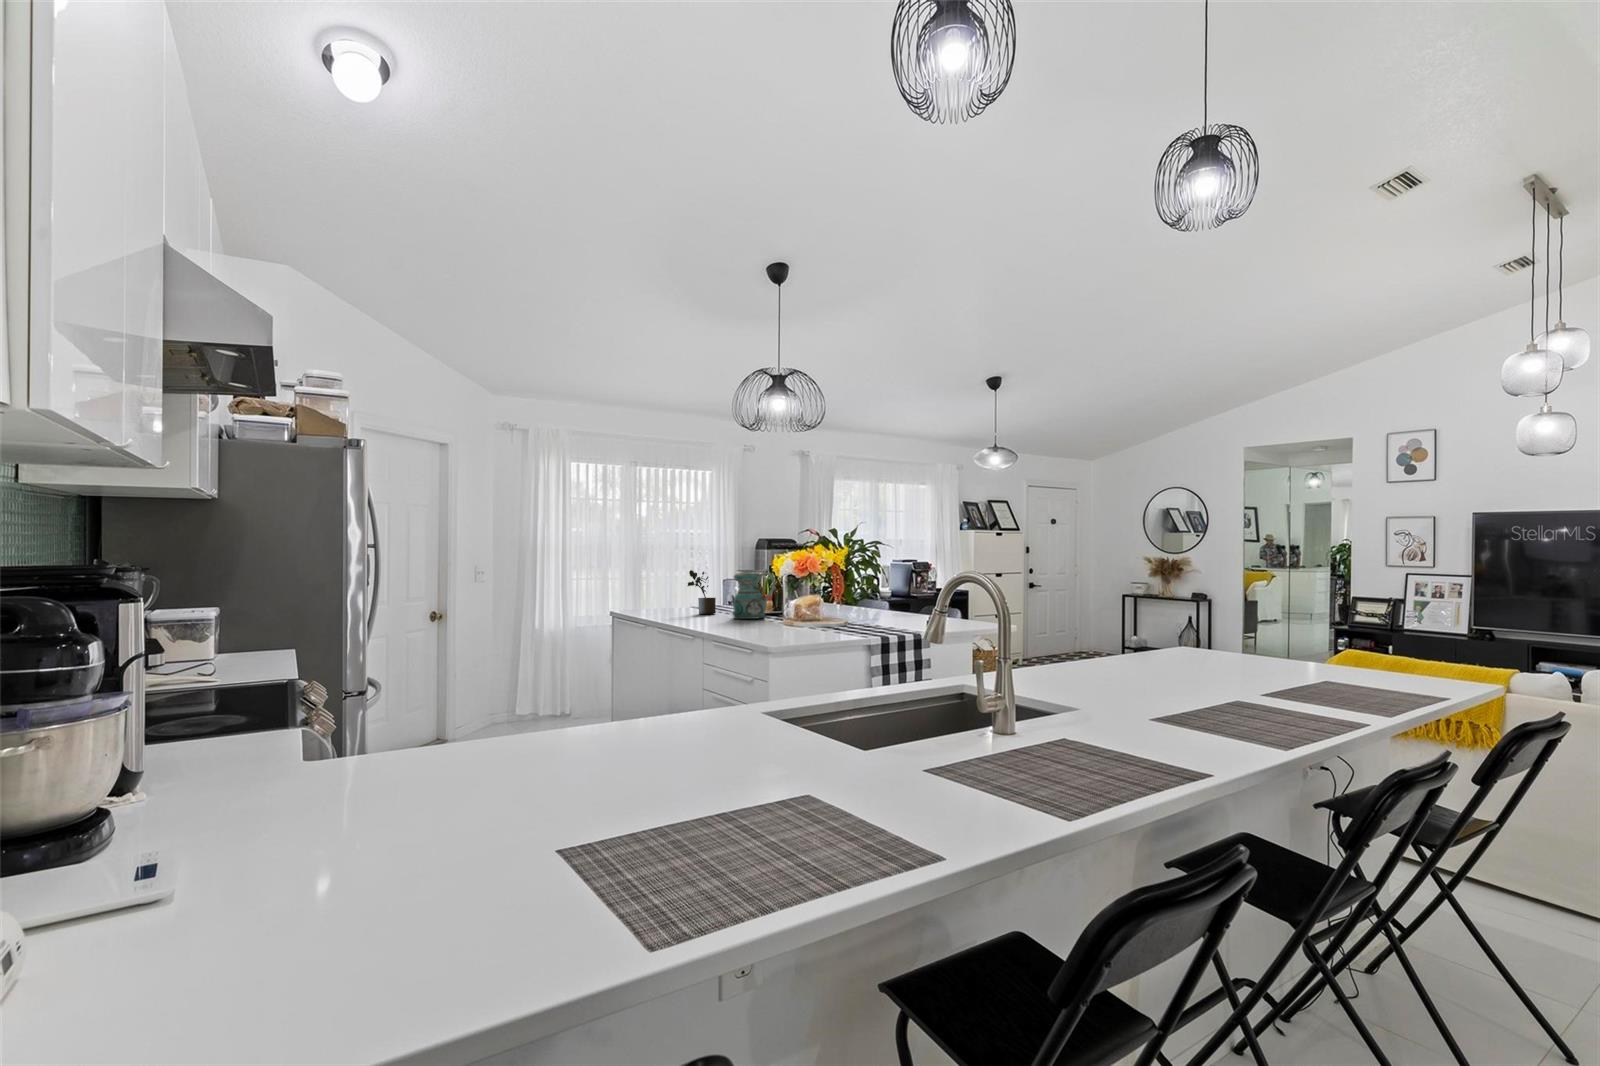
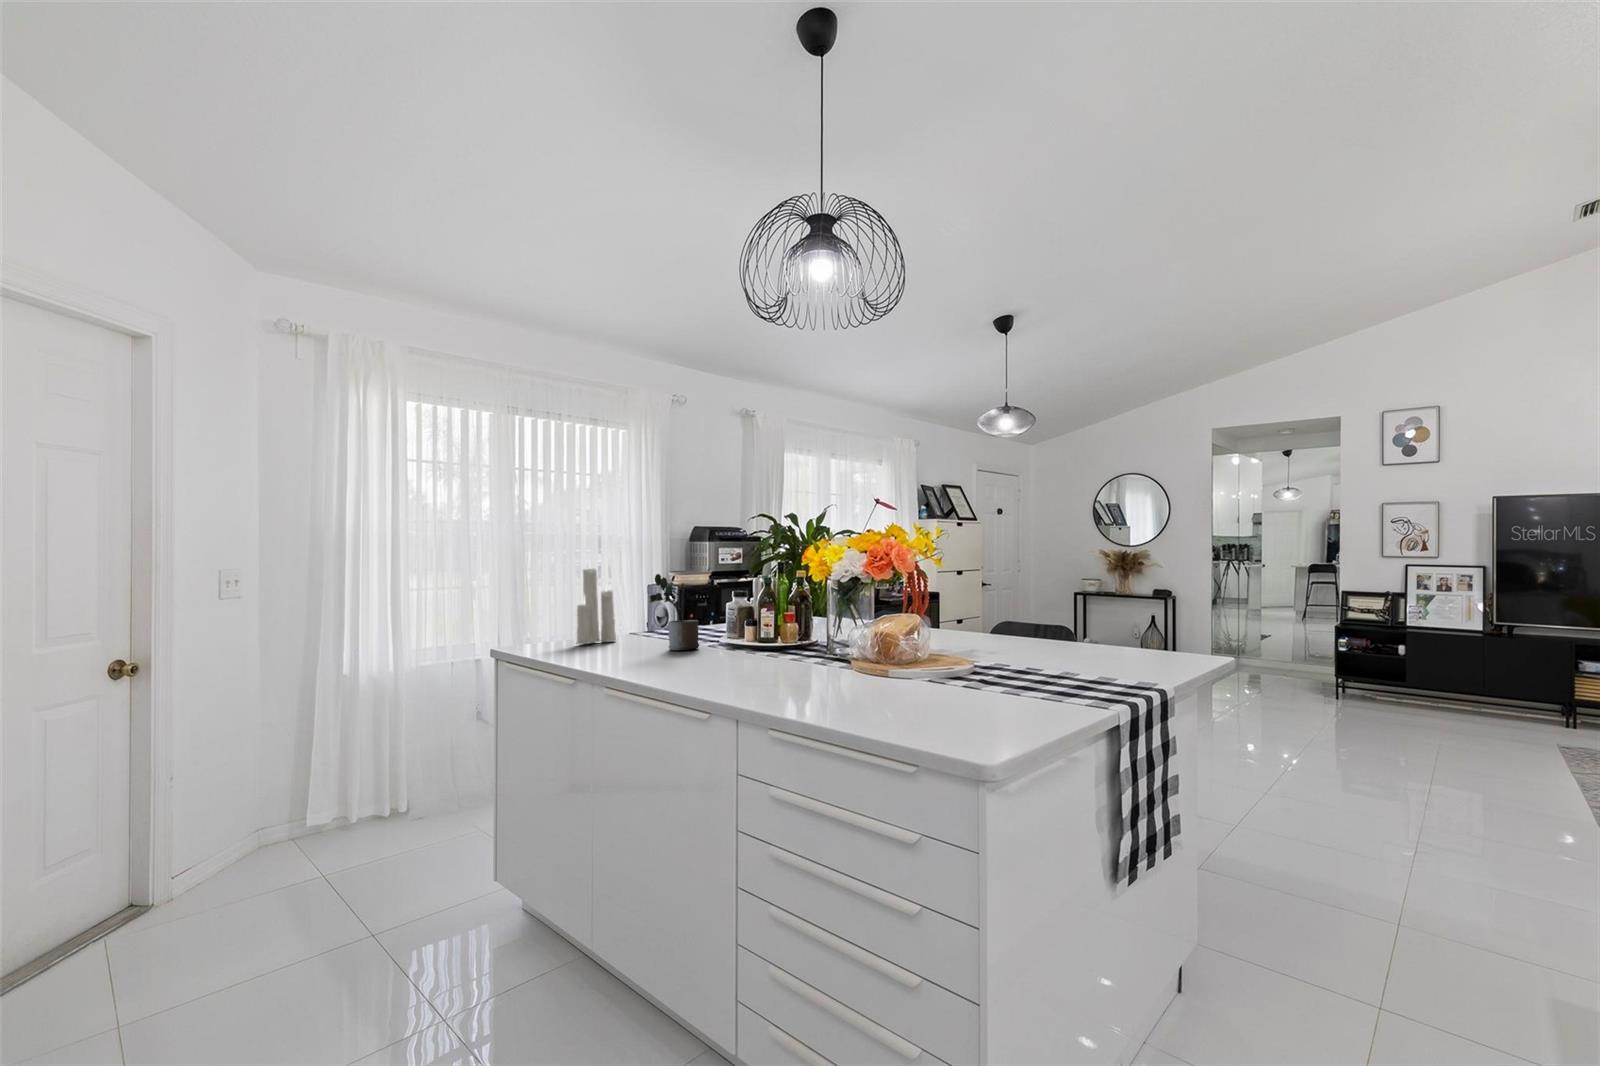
candle: none [652,558,676,611] -> present [576,568,616,644]
ceramic pitcher: present [733,572,775,619] -> none [742,575,817,661]

